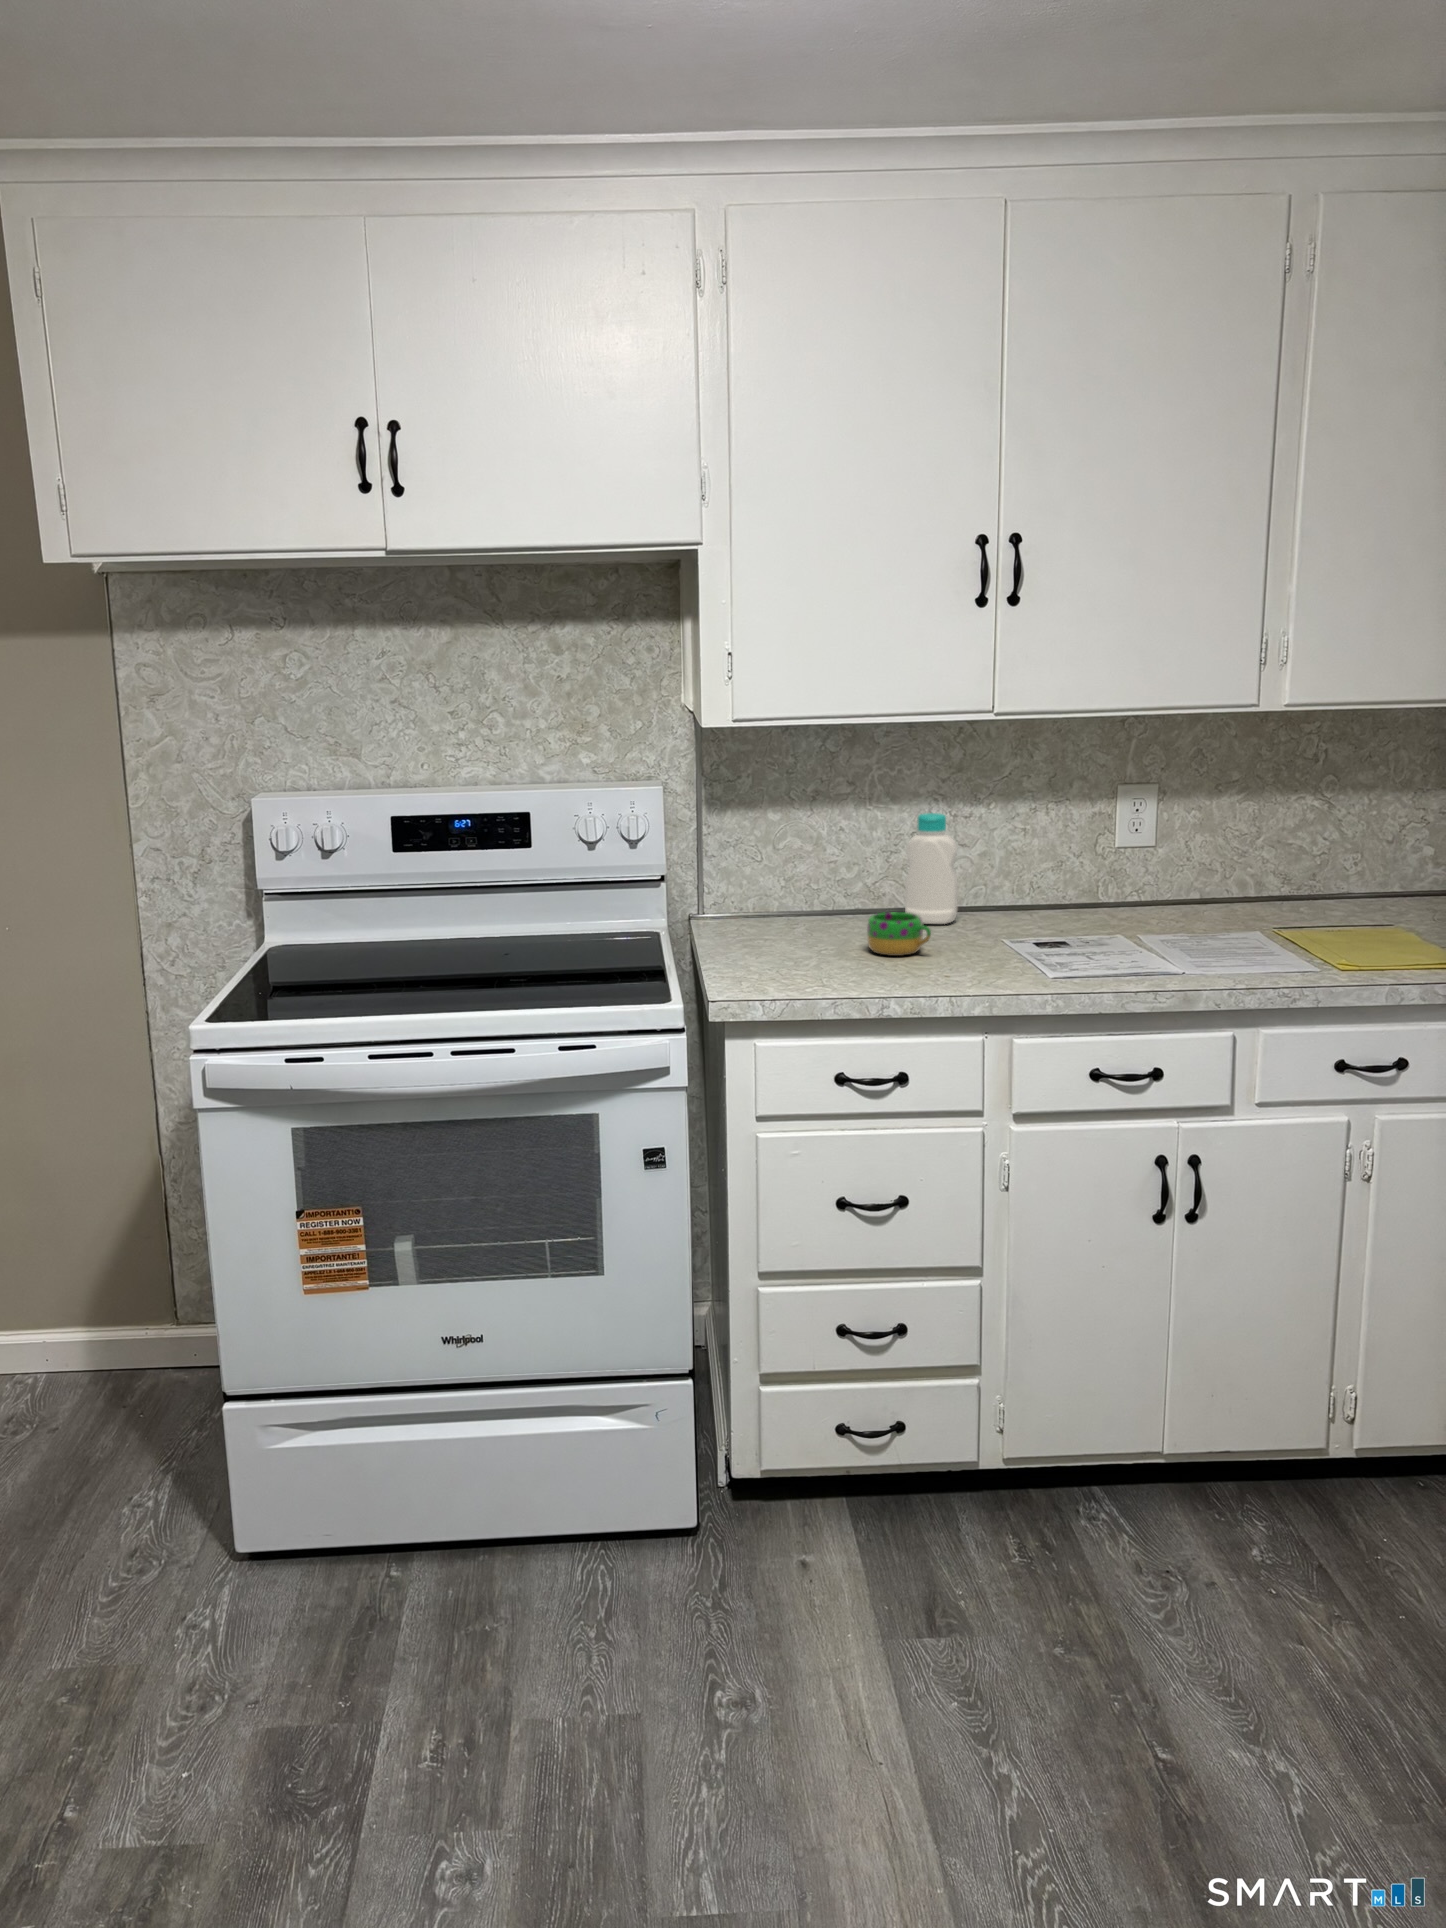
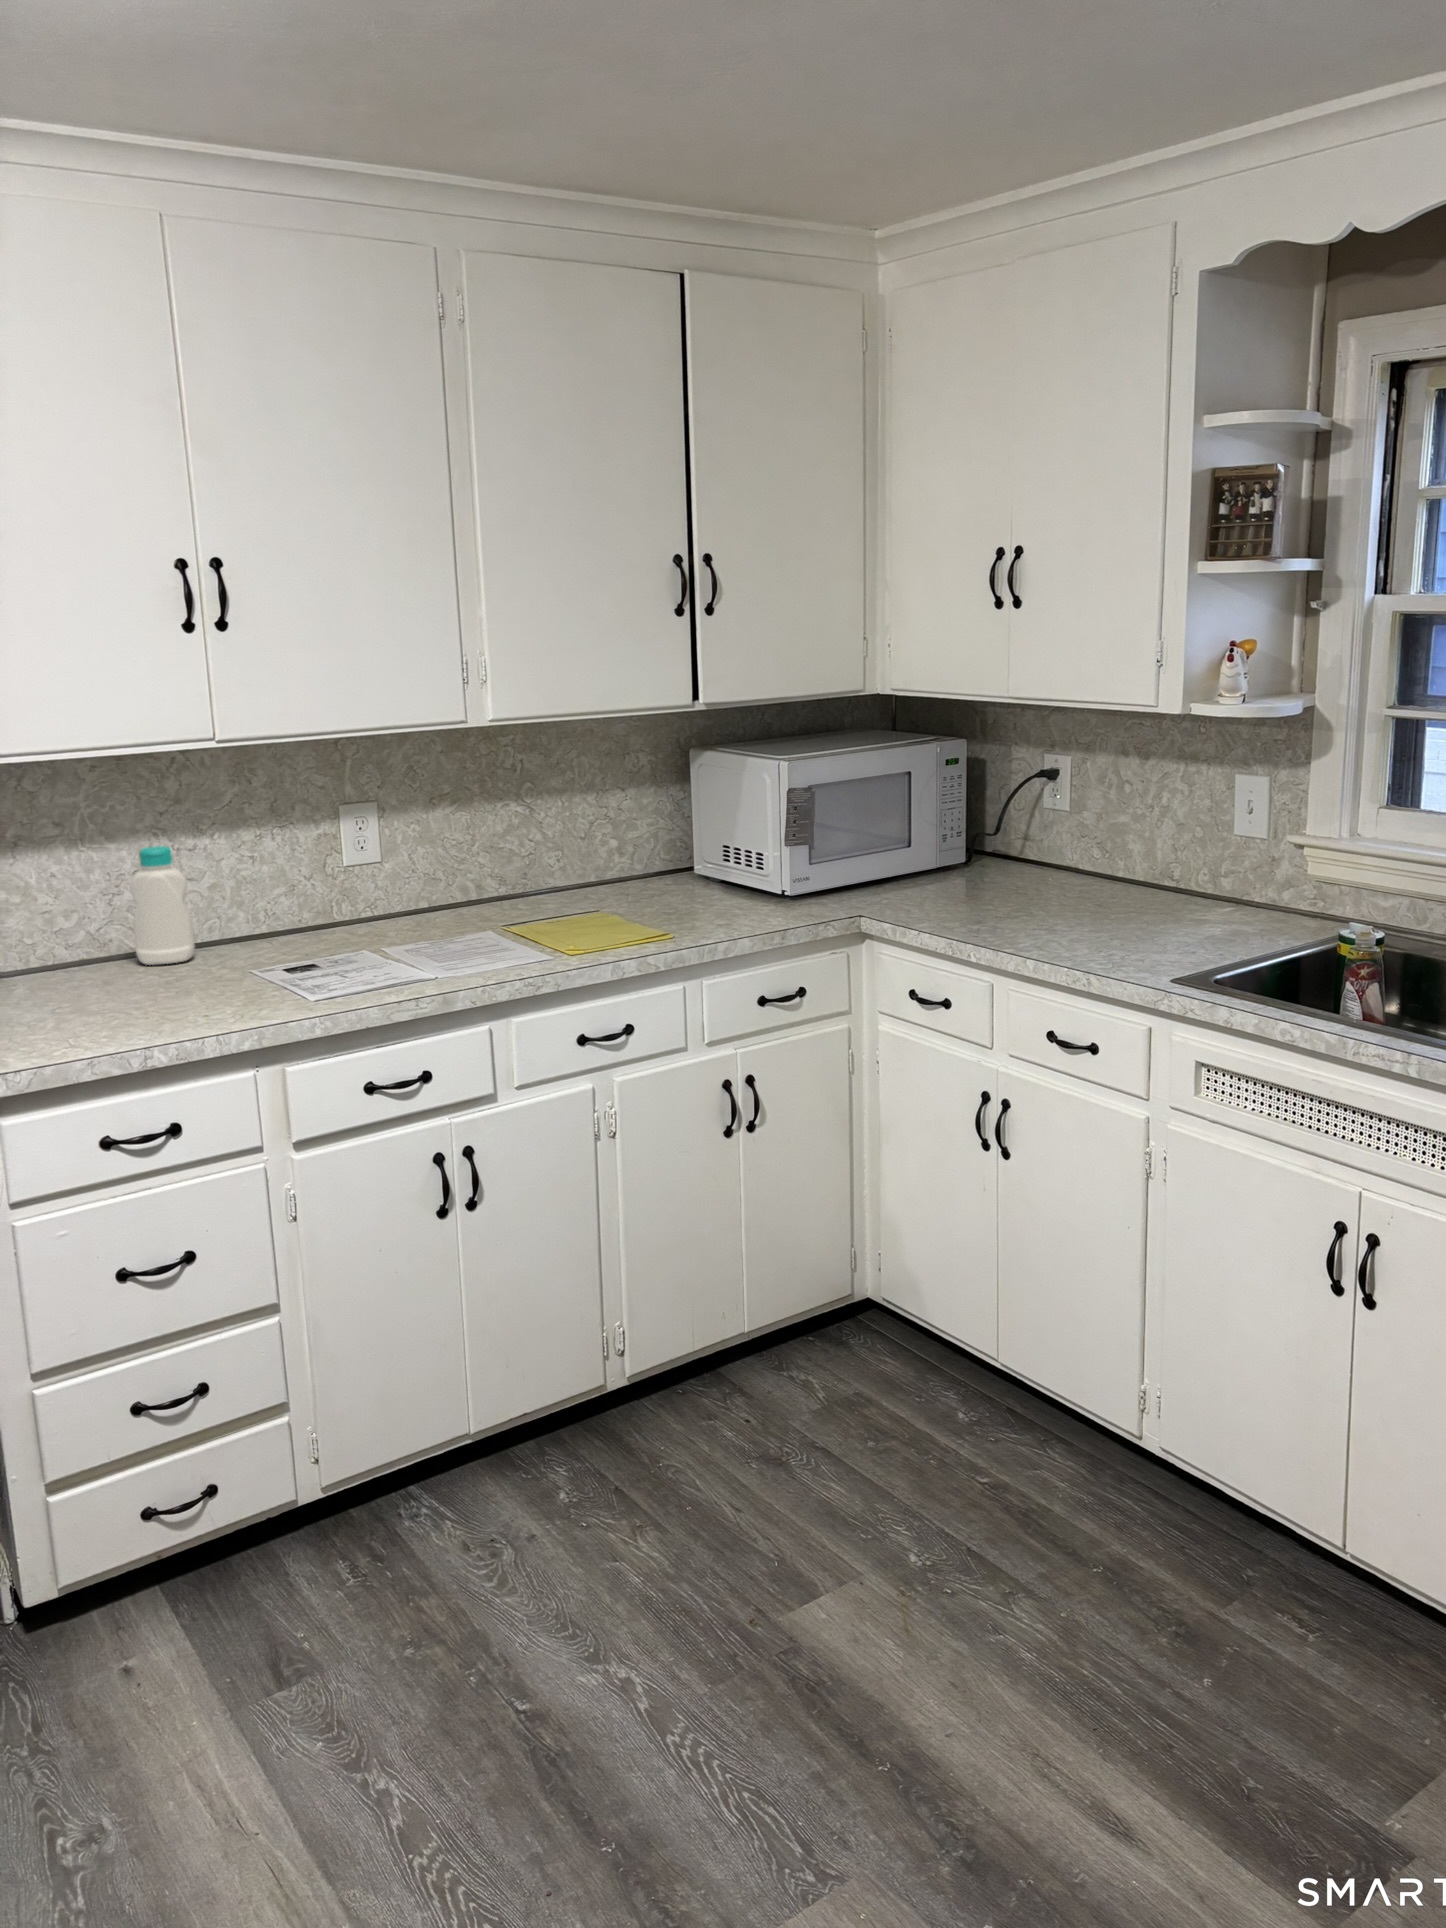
mug: present [867,912,931,956] -> none [103,956,178,1004]

